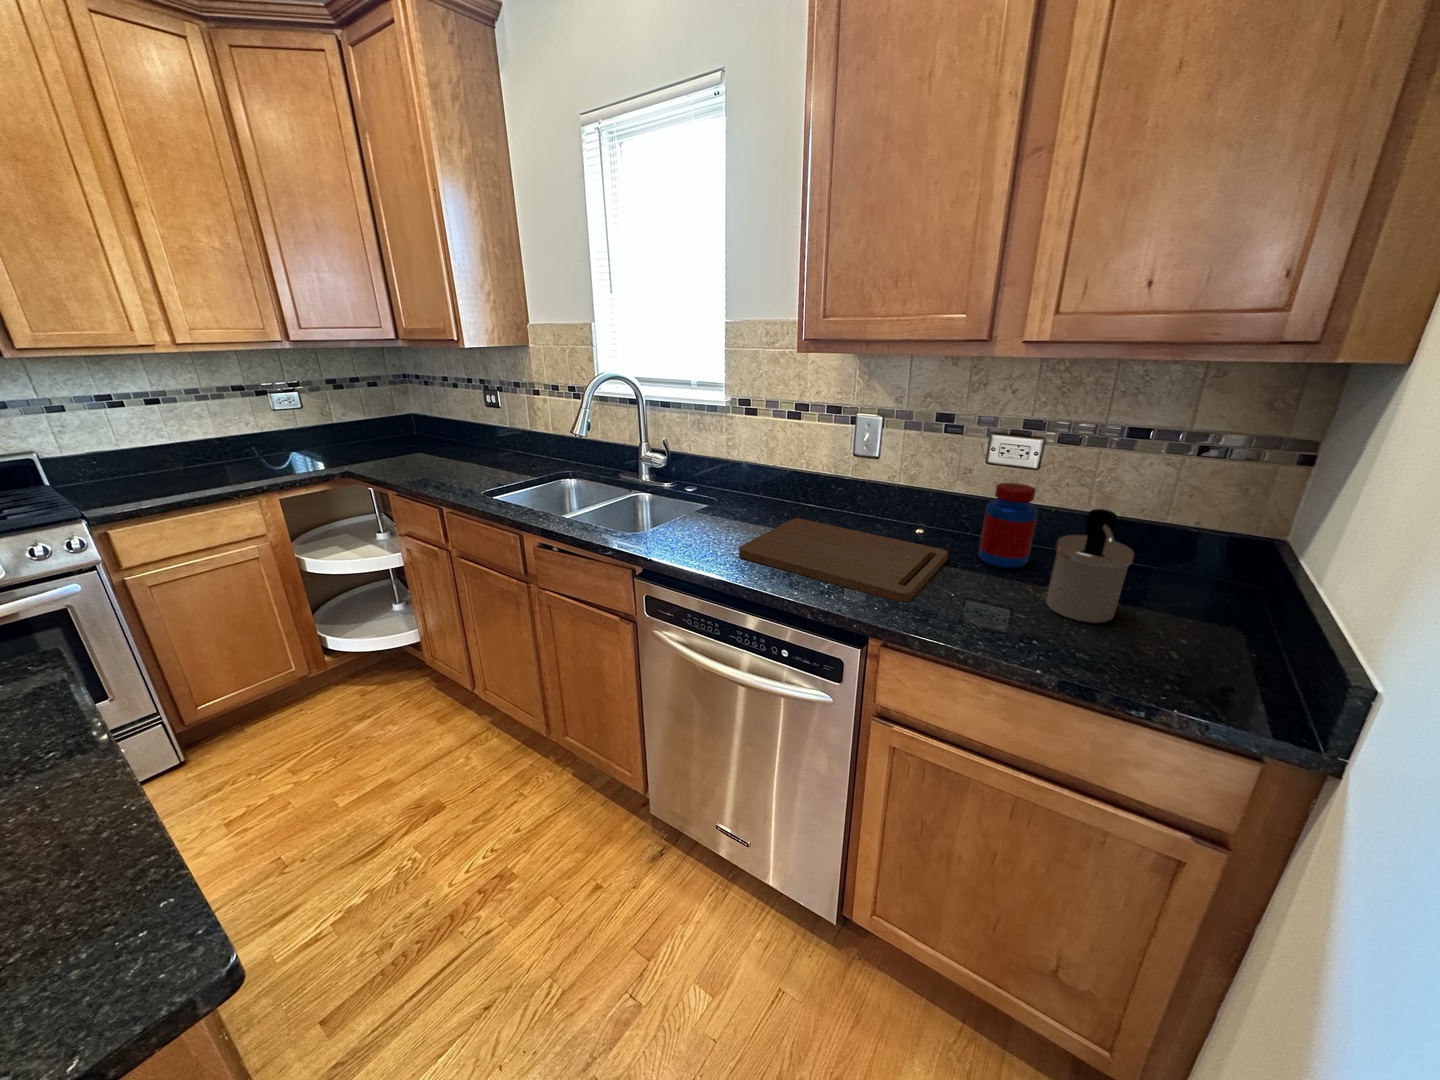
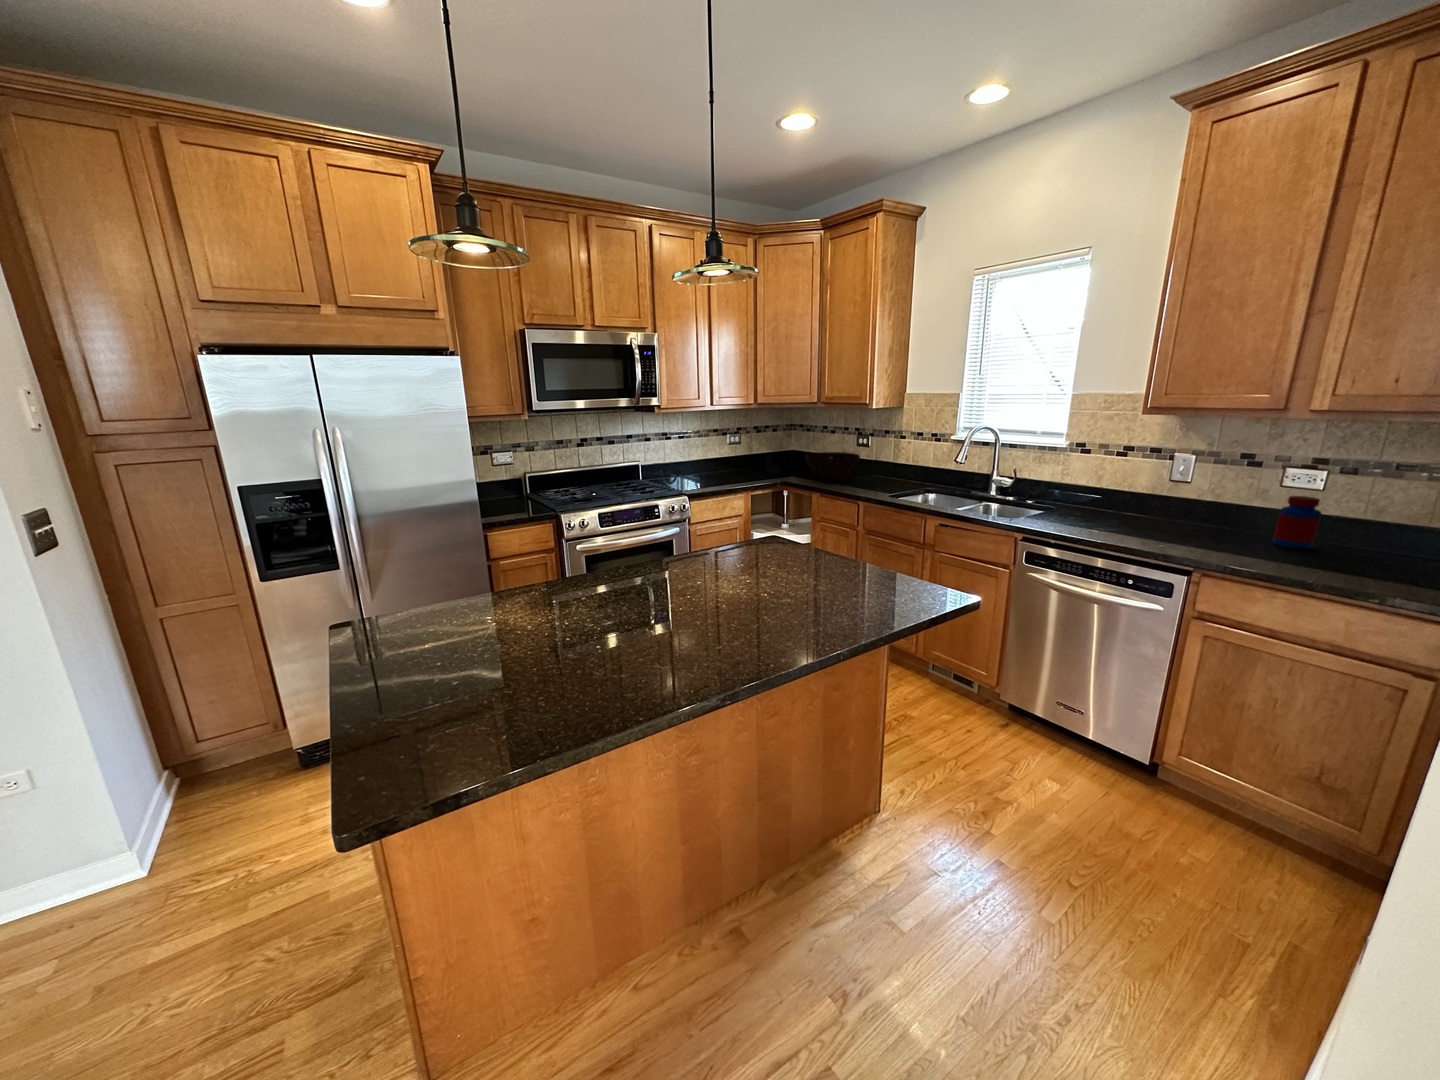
fruit bowl: none [385,418,478,465] -> present [806,452,860,481]
soap dispenser: present [1046,509,1134,623] -> none [1323,505,1388,571]
cutting board: present [739,518,948,602] -> none [1093,517,1248,555]

